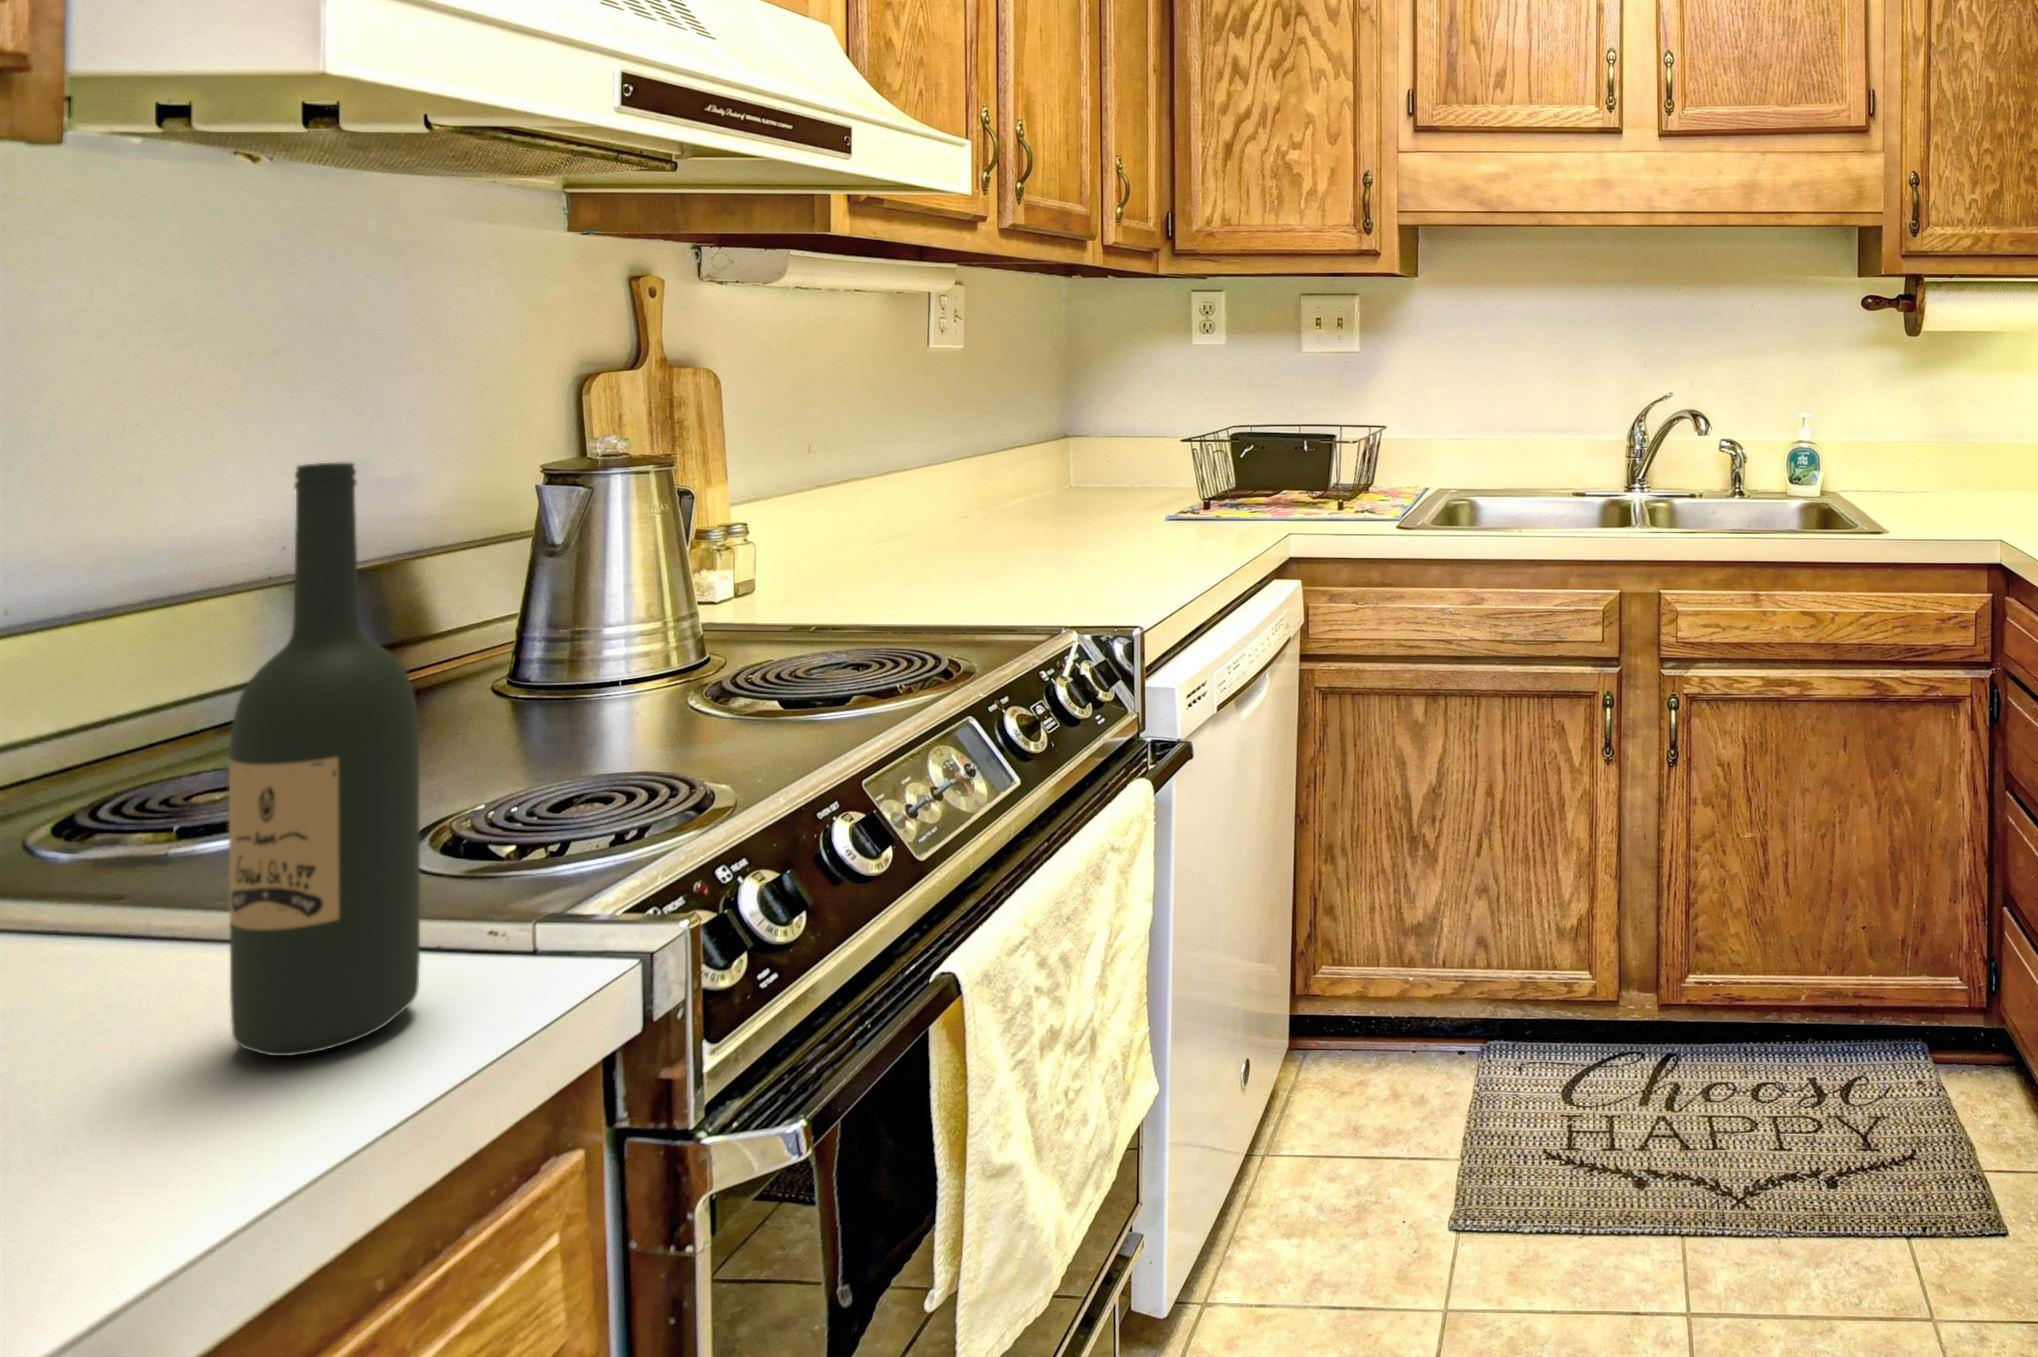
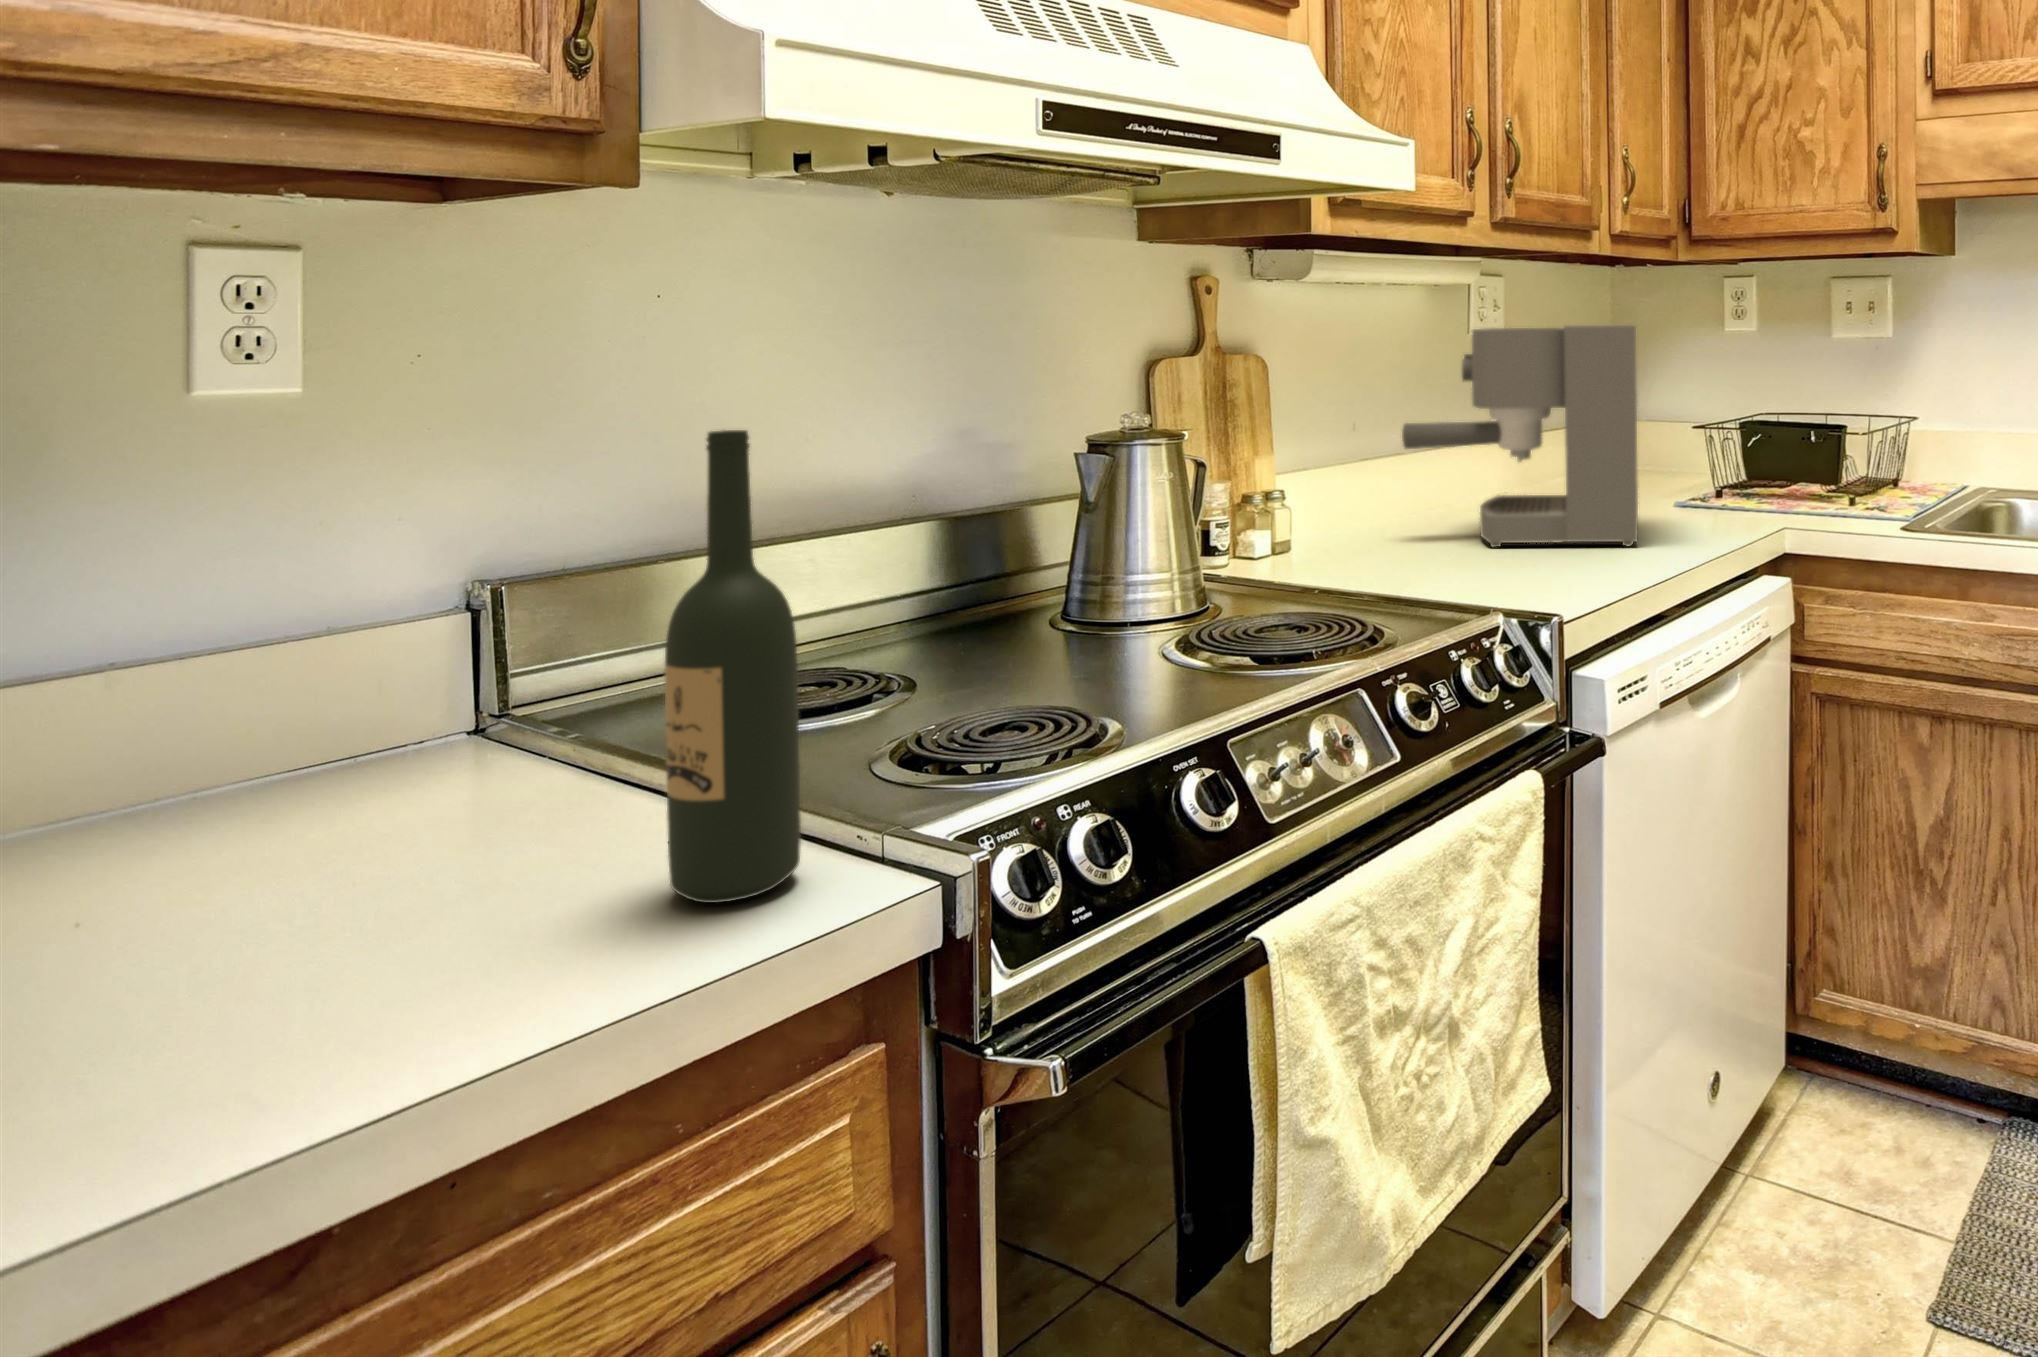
coffee maker: none [888,334,1154,566] -> present [1402,325,1638,548]

